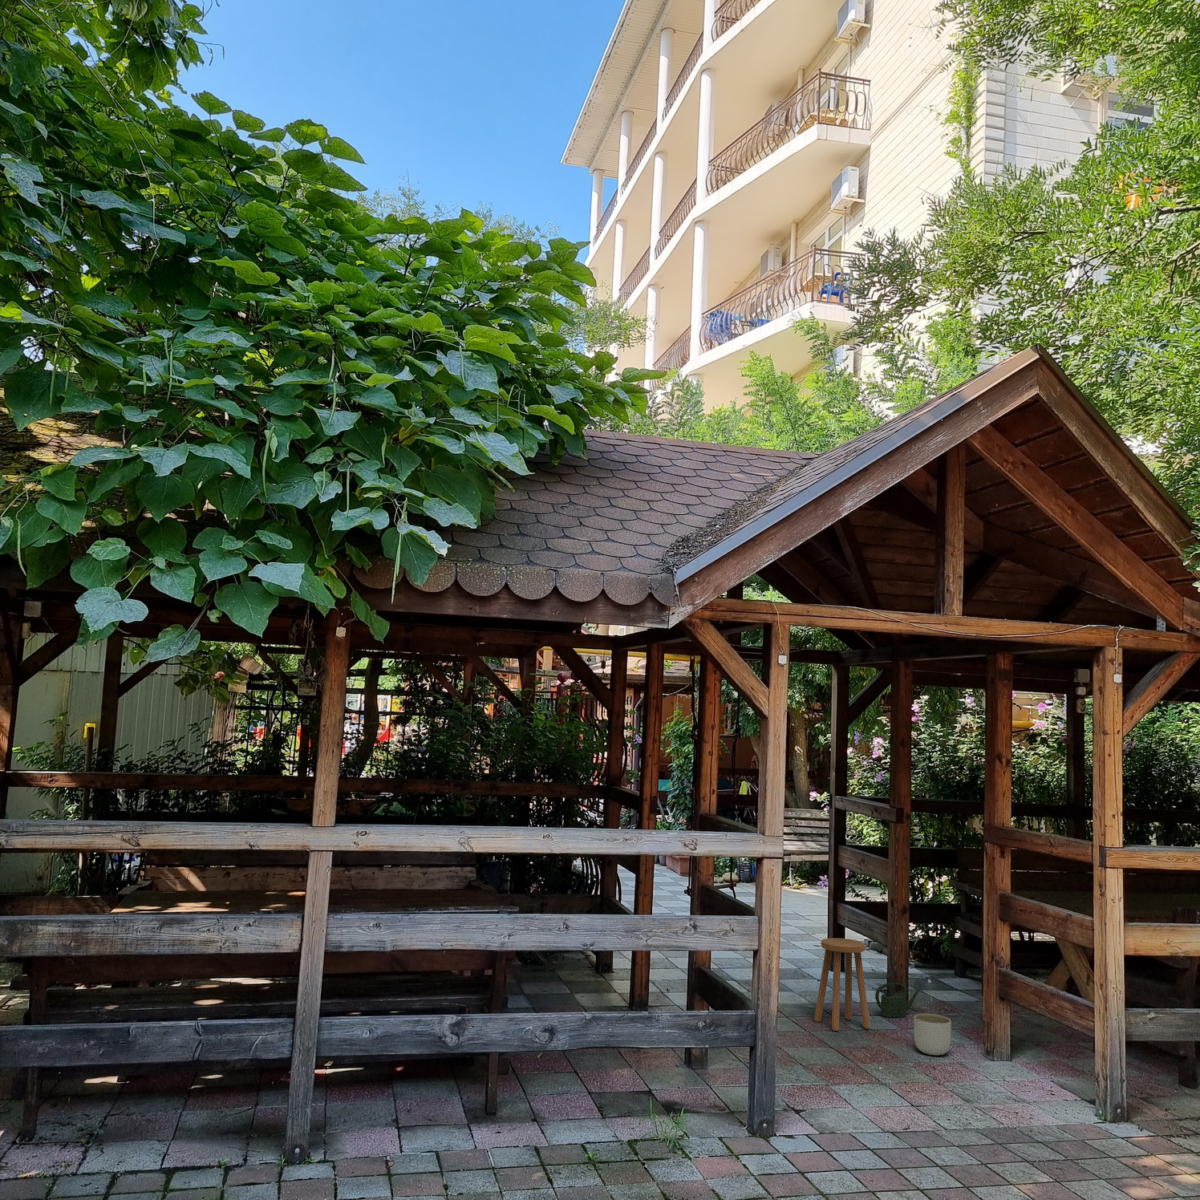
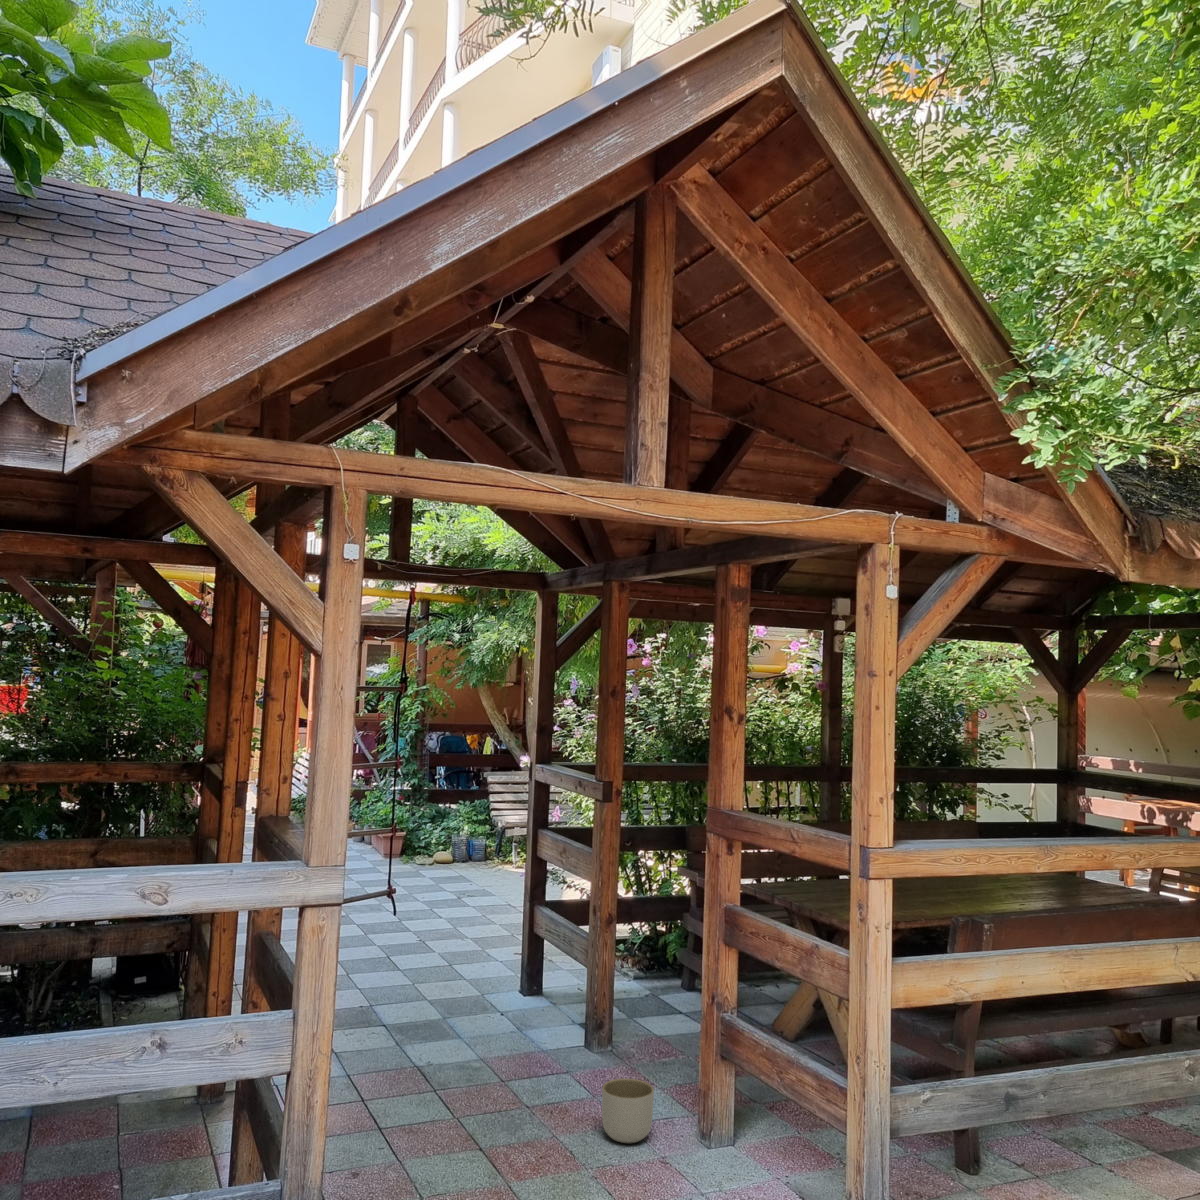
stool: present [814,938,870,1031] -> none [472,969,548,1108]
watering can: present [875,982,921,1018] -> none [562,1021,626,1072]

